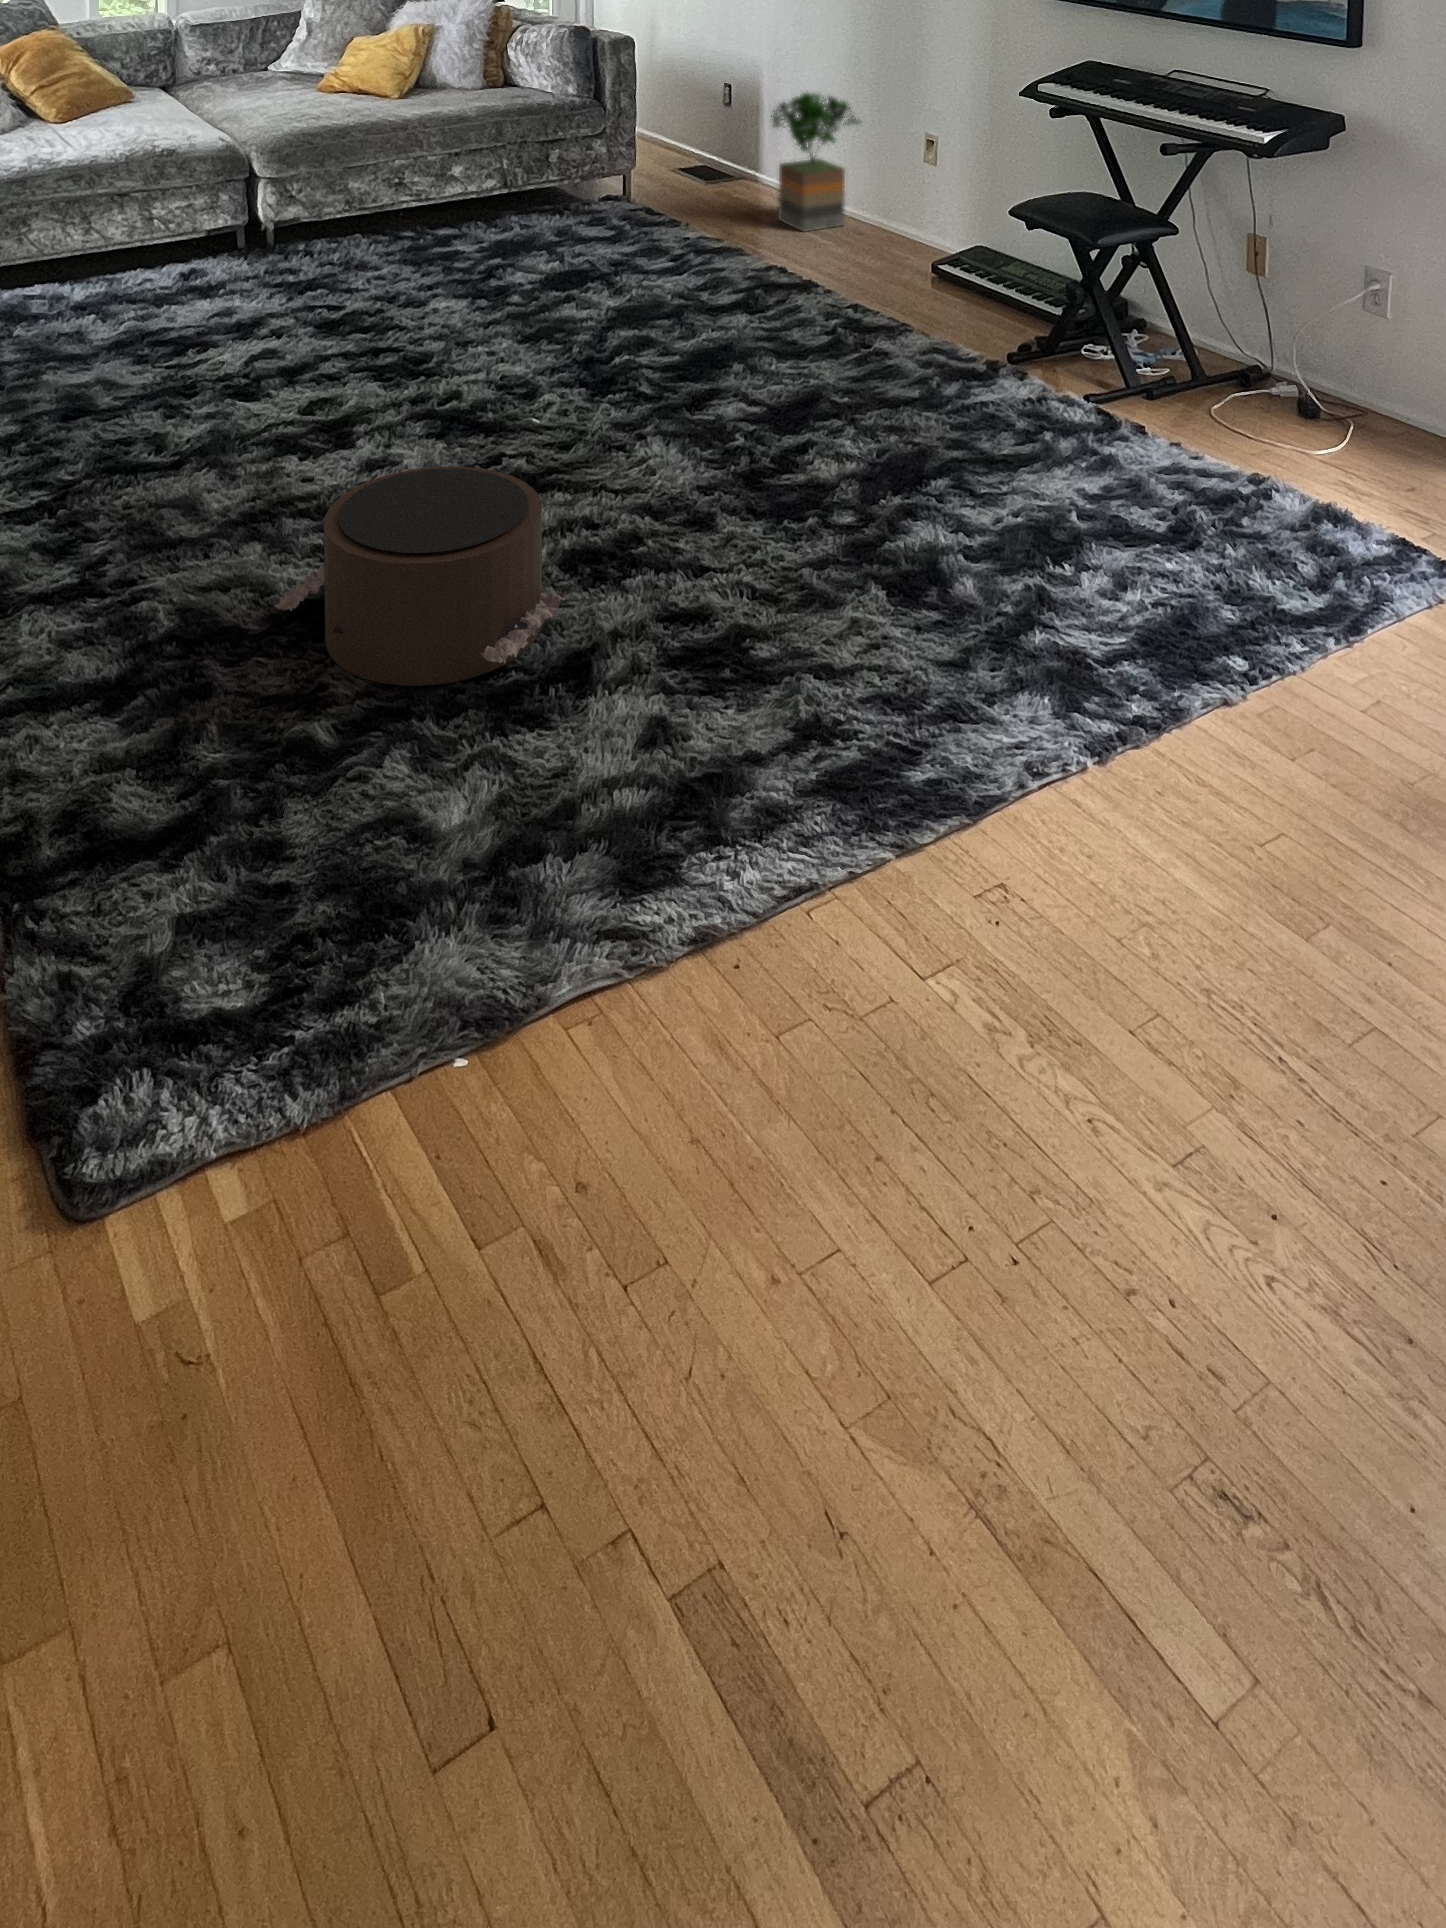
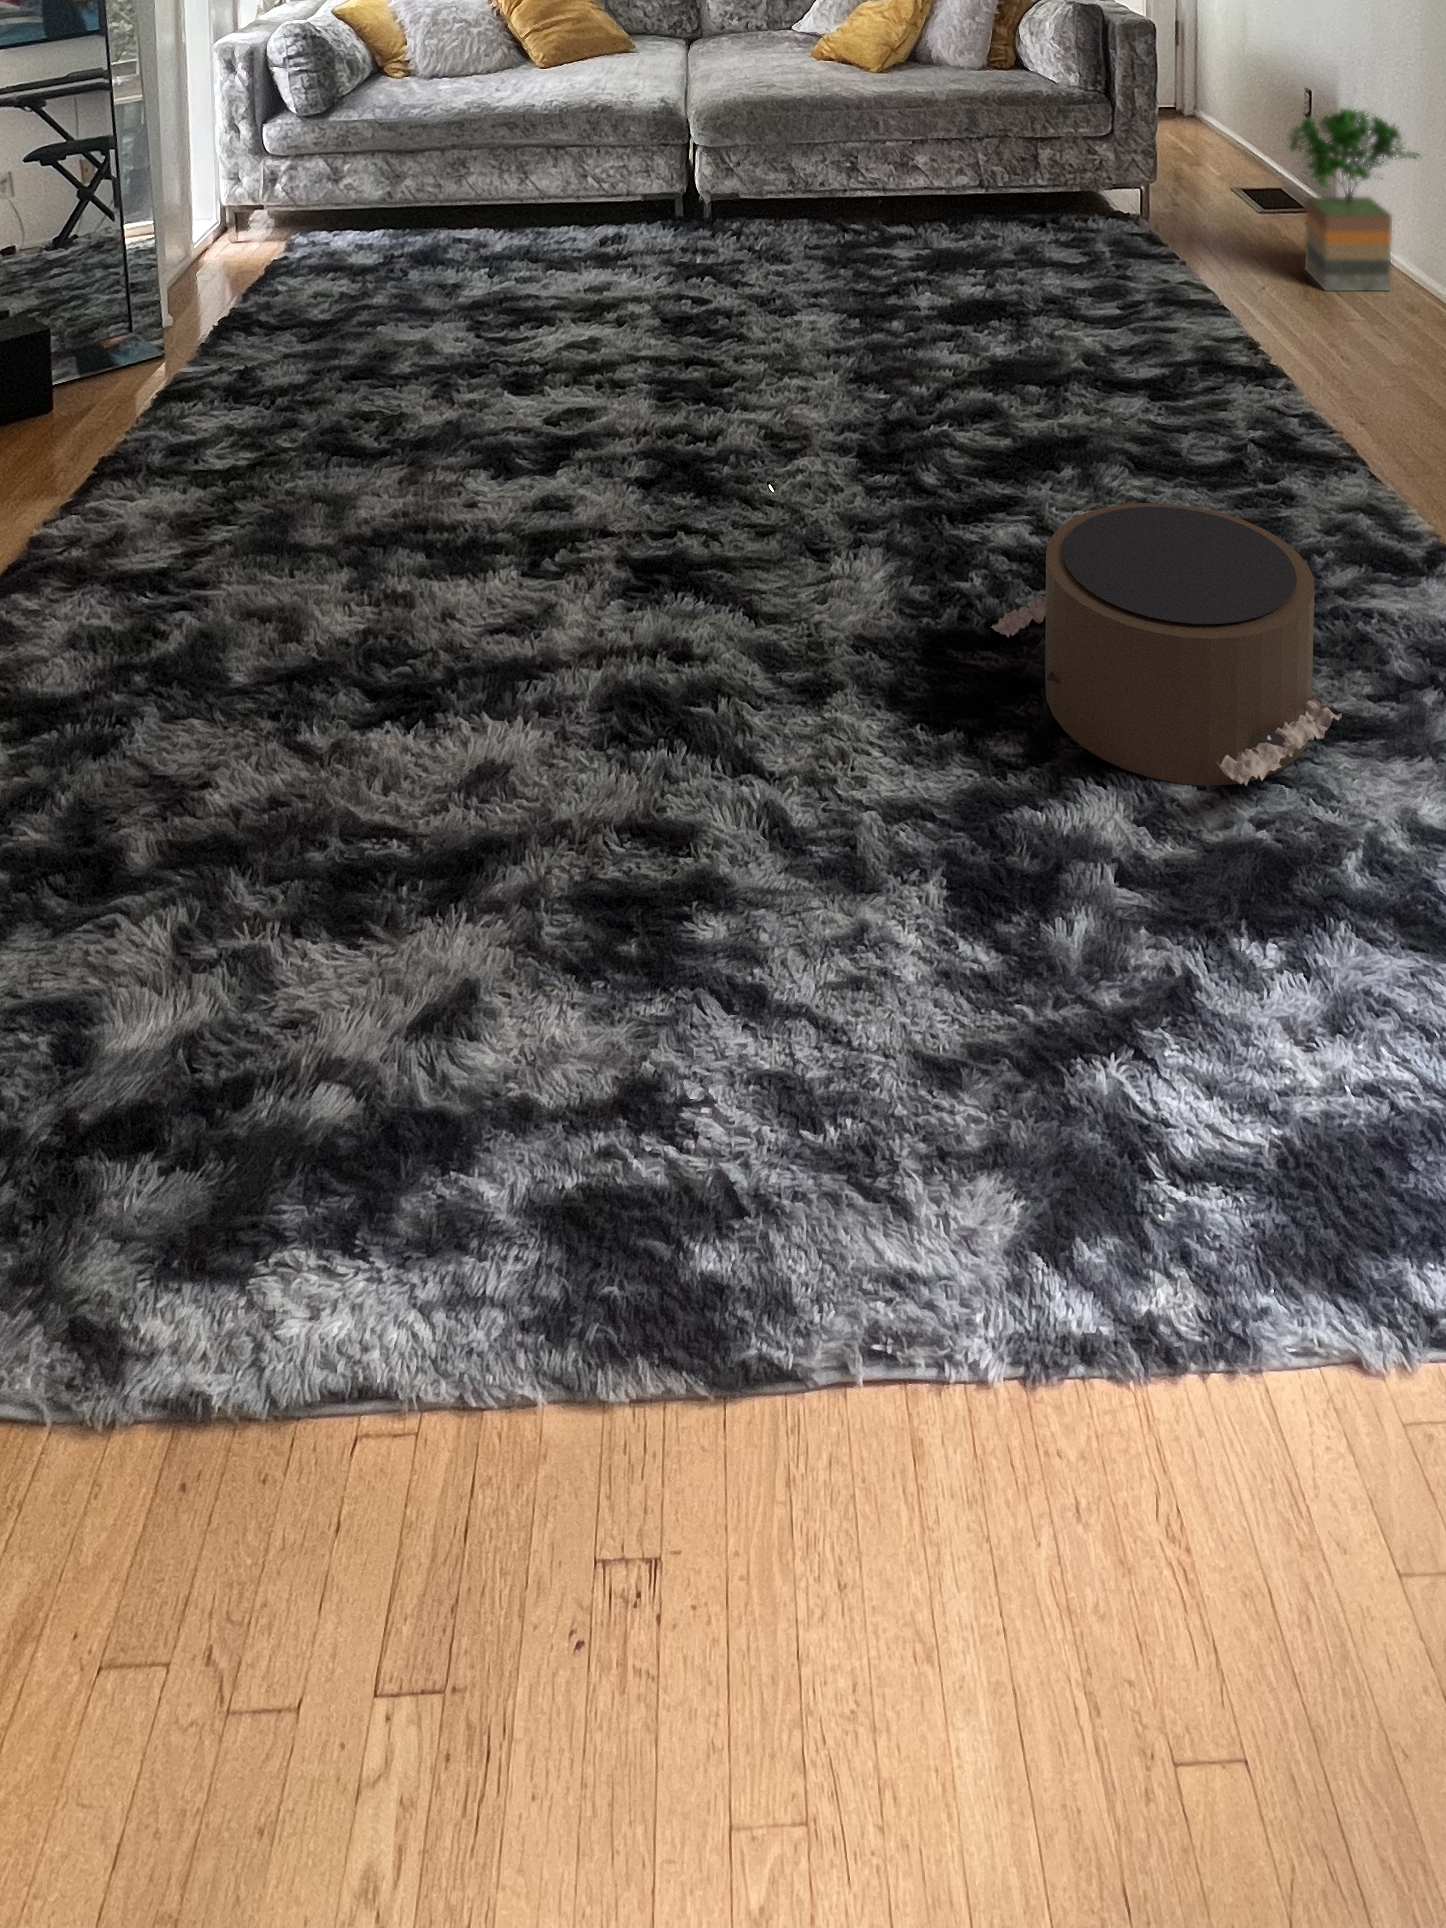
pouf: present [275,466,566,686] -> present [991,503,1342,786]

